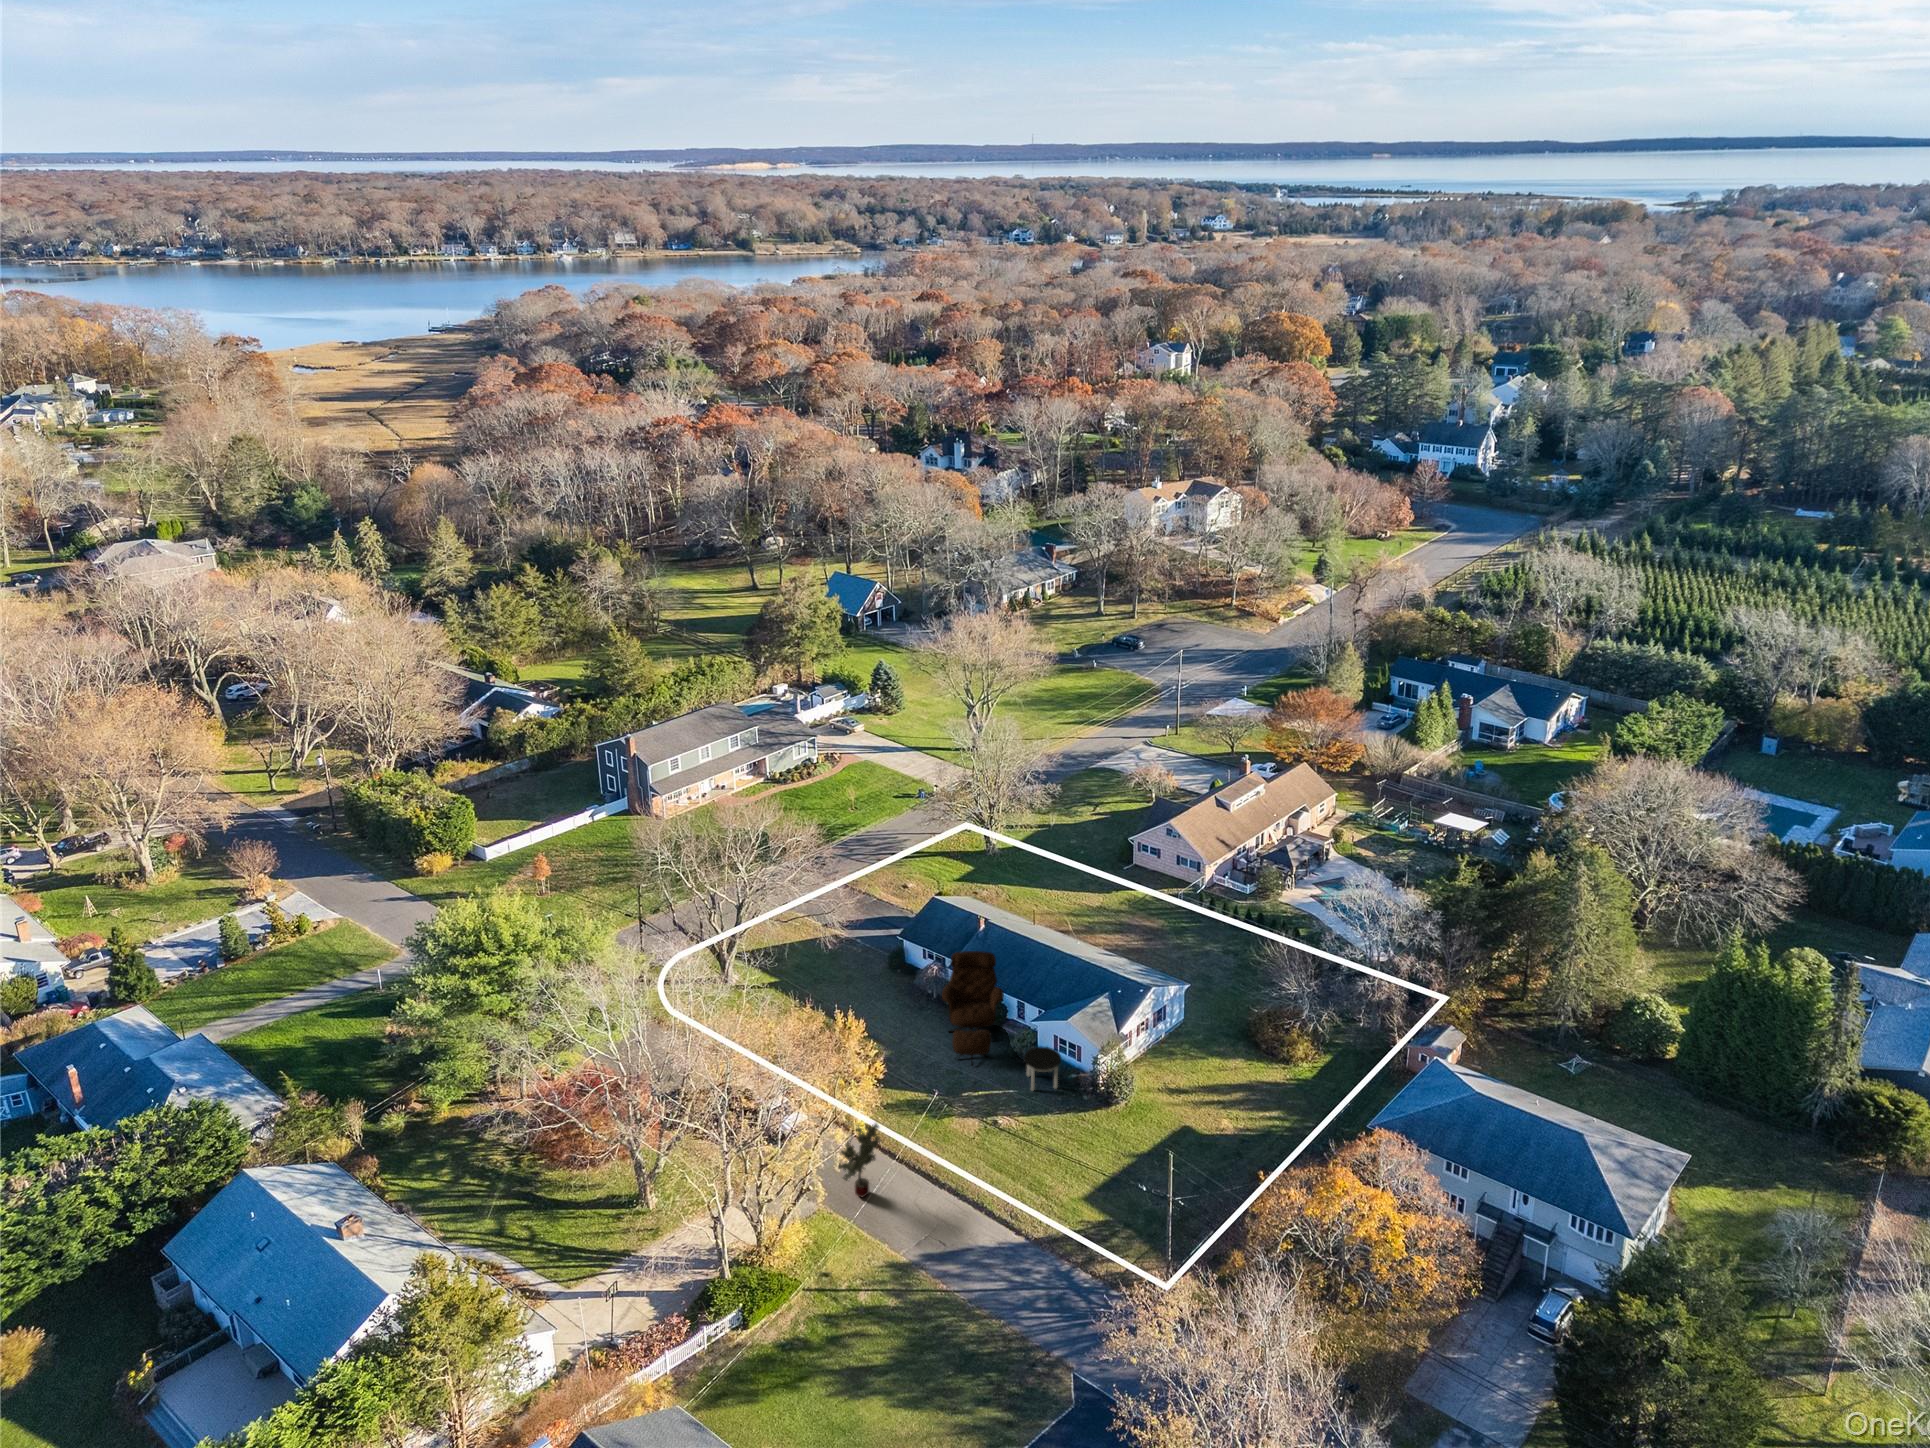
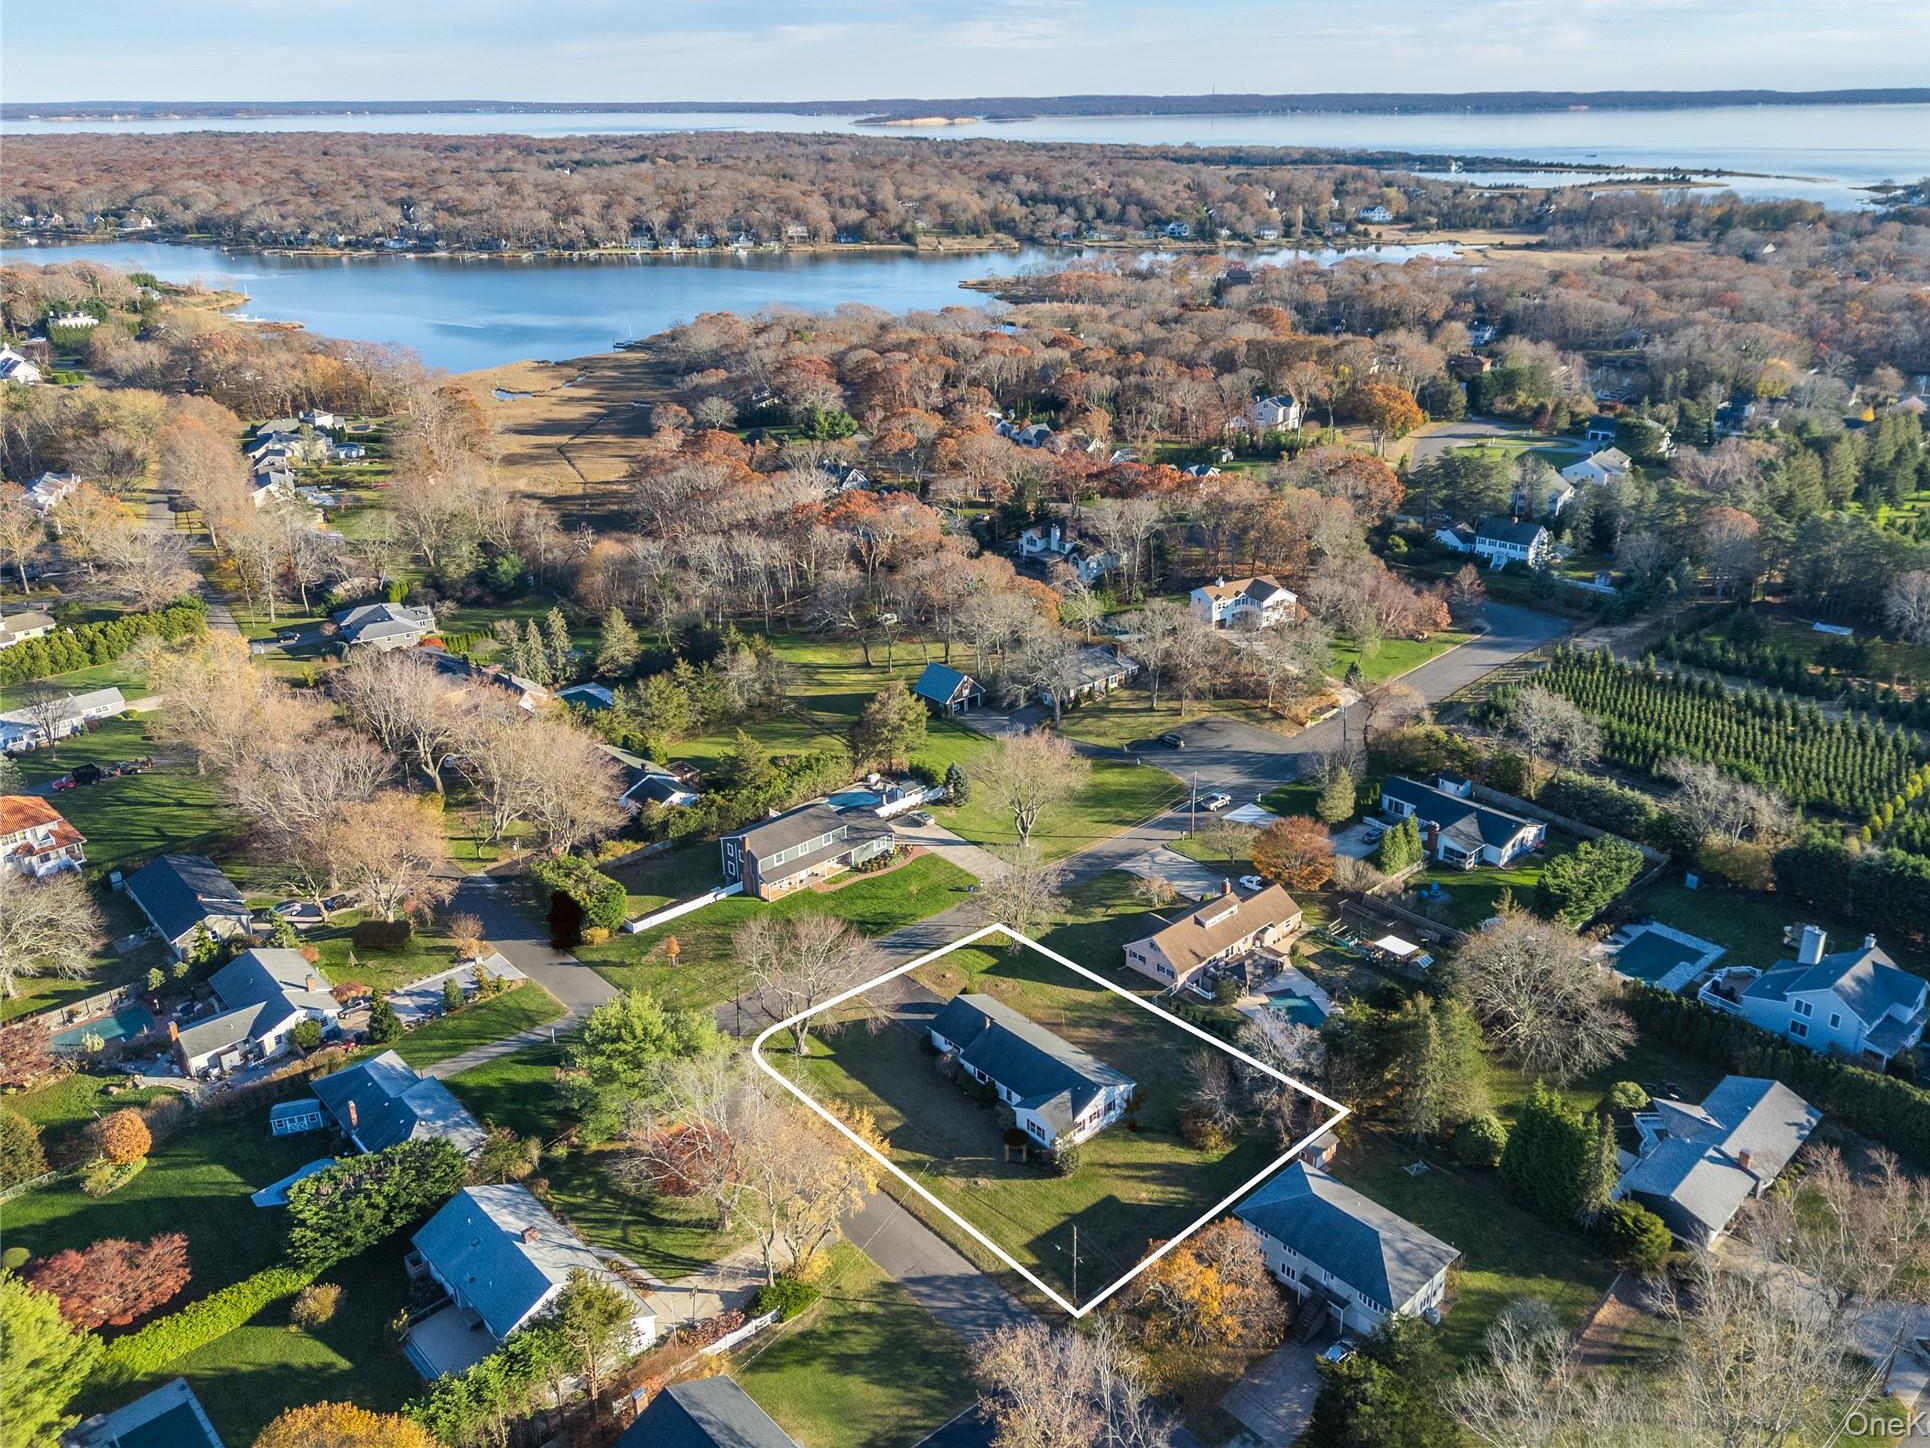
bench: none [84,856,176,901] -> present [351,920,412,951]
lounge chair: present [942,951,1004,1065] -> present [546,890,585,952]
potted tree: present [838,1124,881,1197] -> present [1119,1086,1148,1131]

